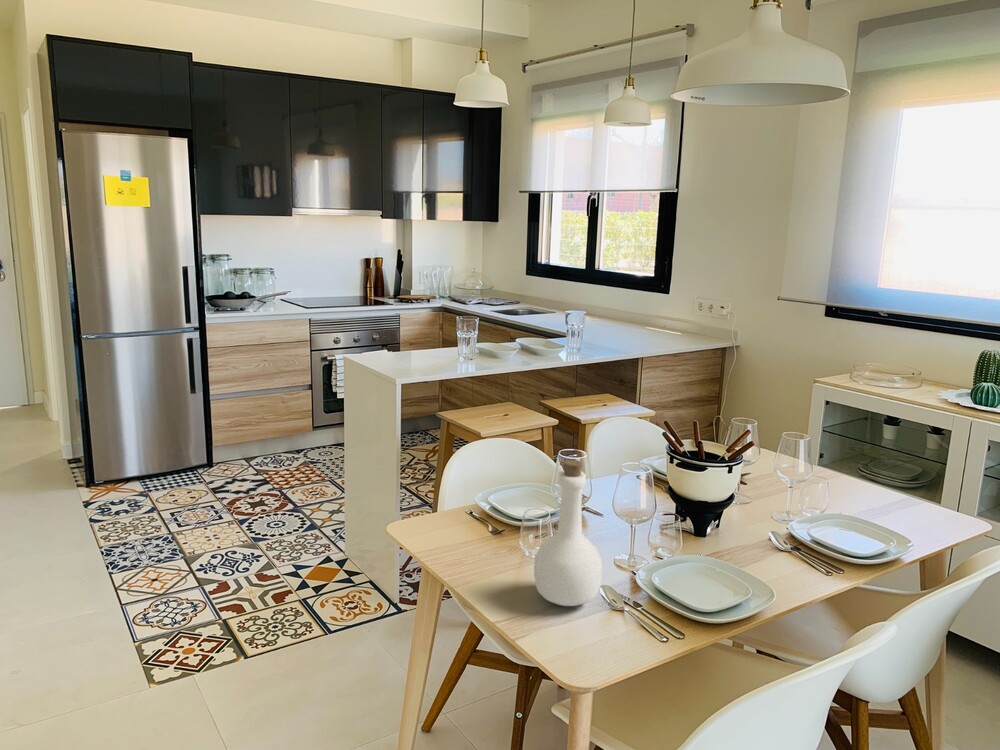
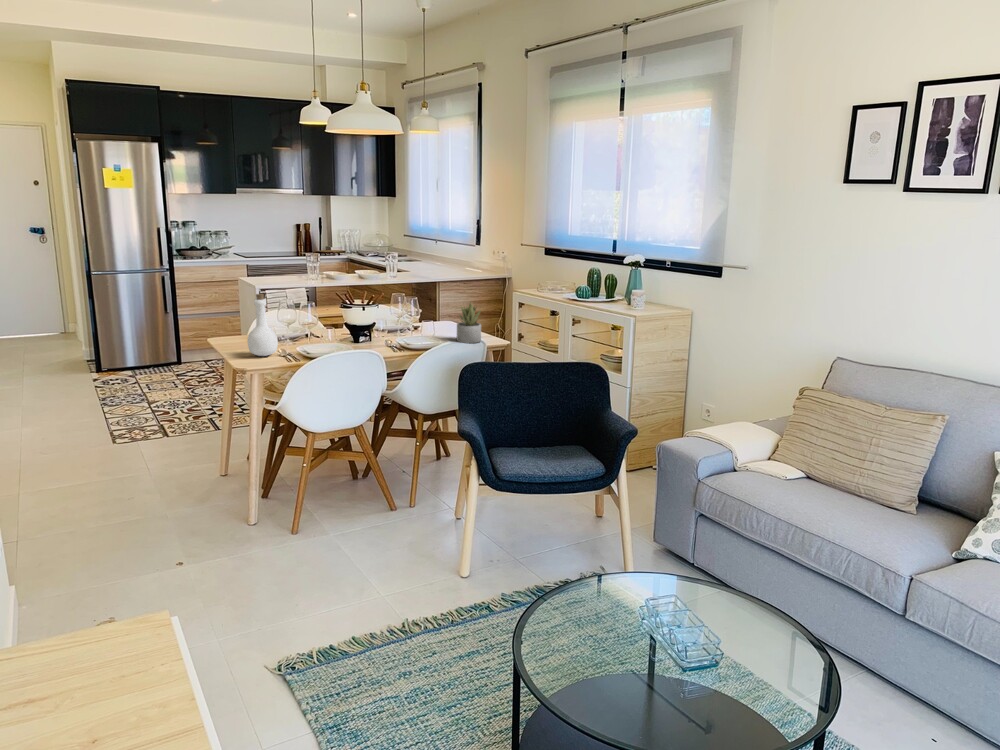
succulent plant: none [872,437,937,525] -> present [457,303,481,343]

